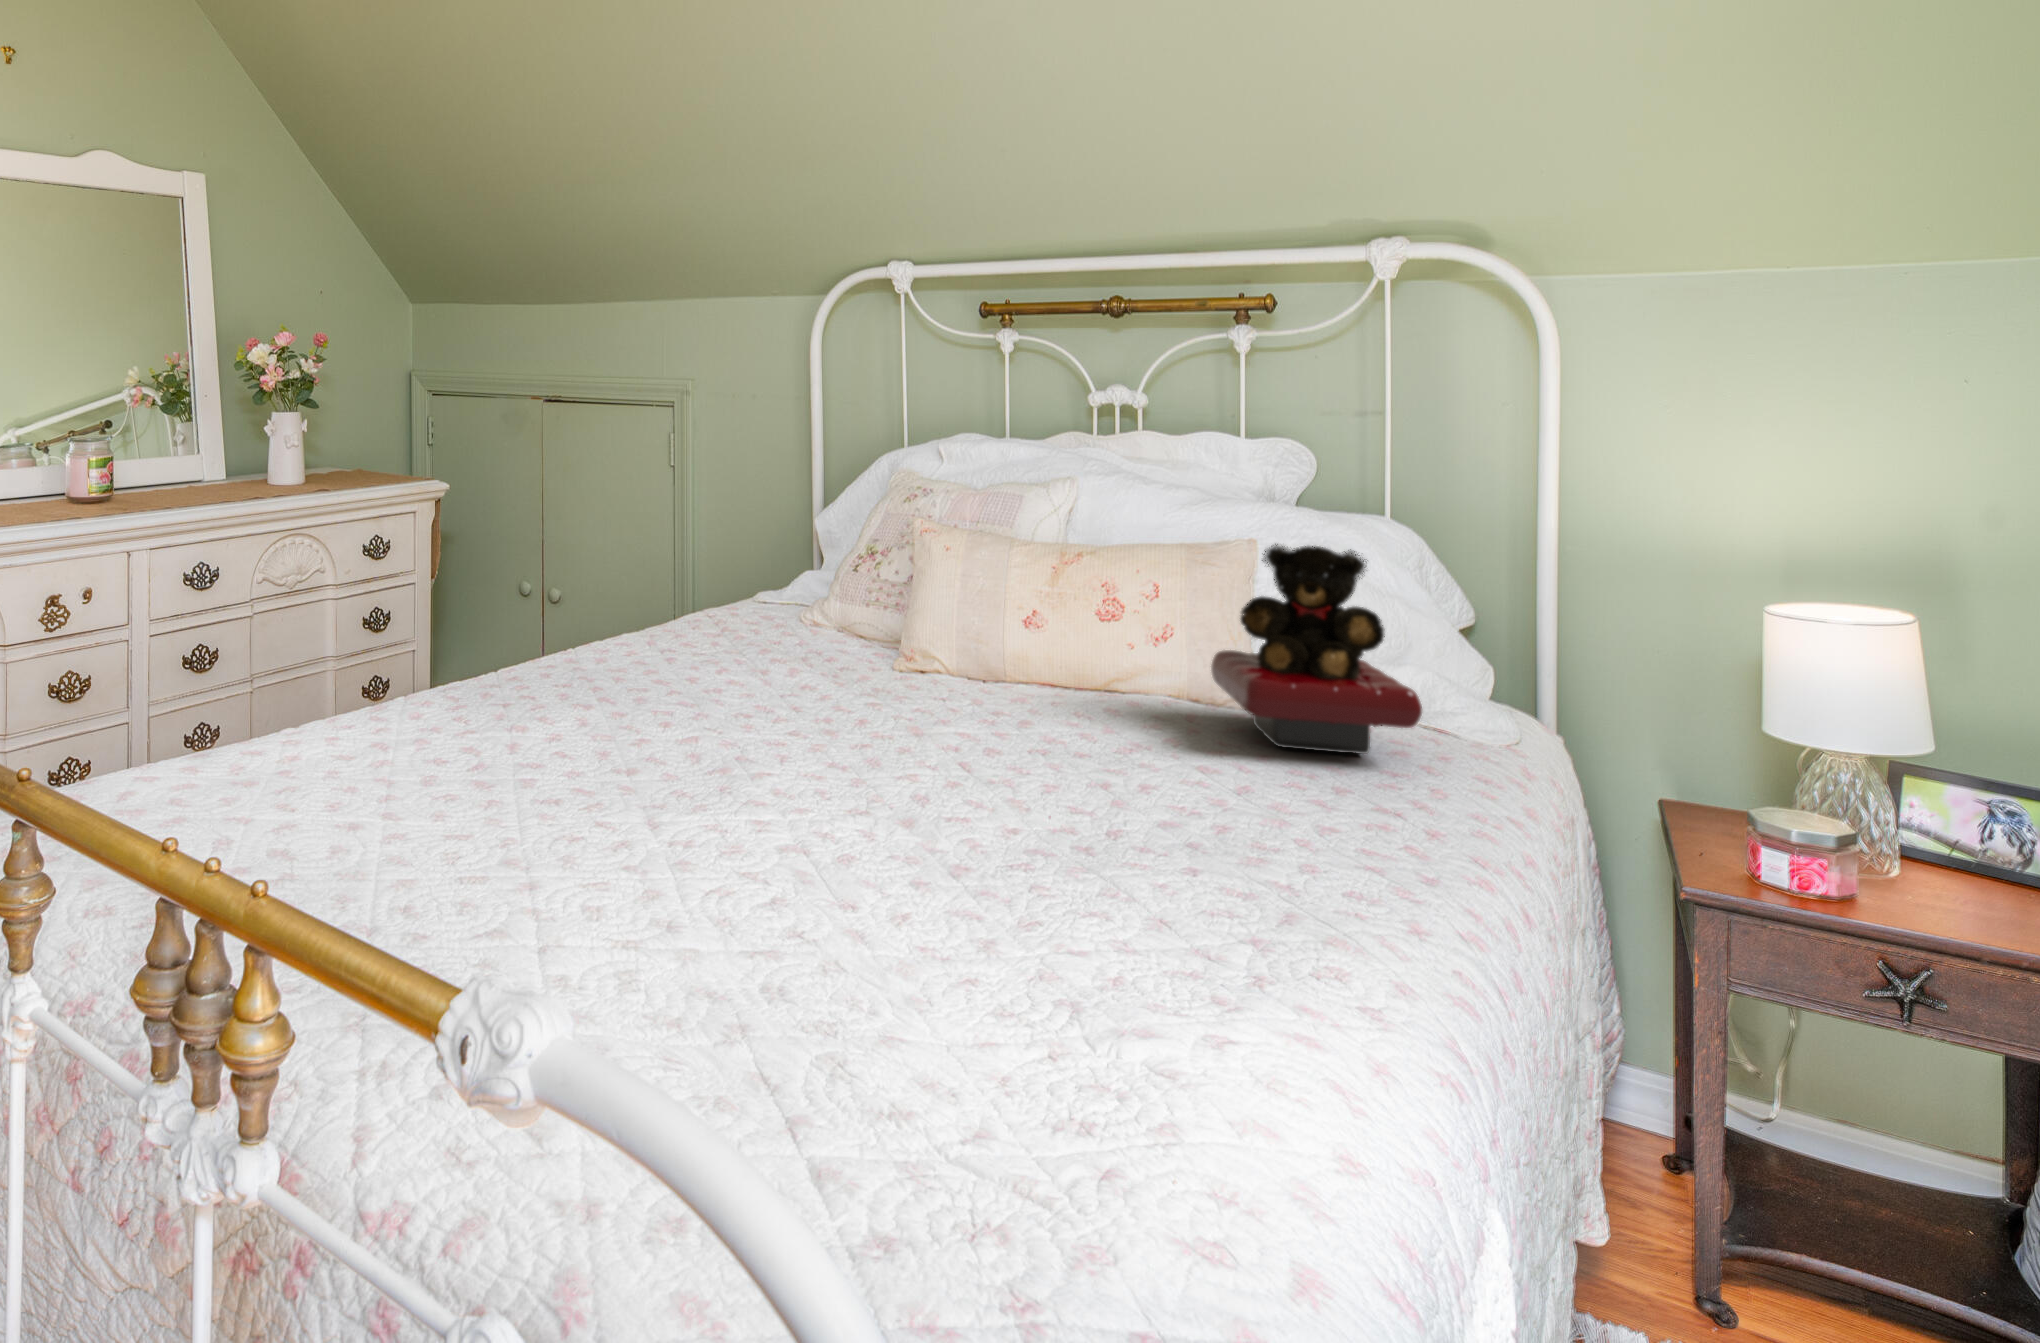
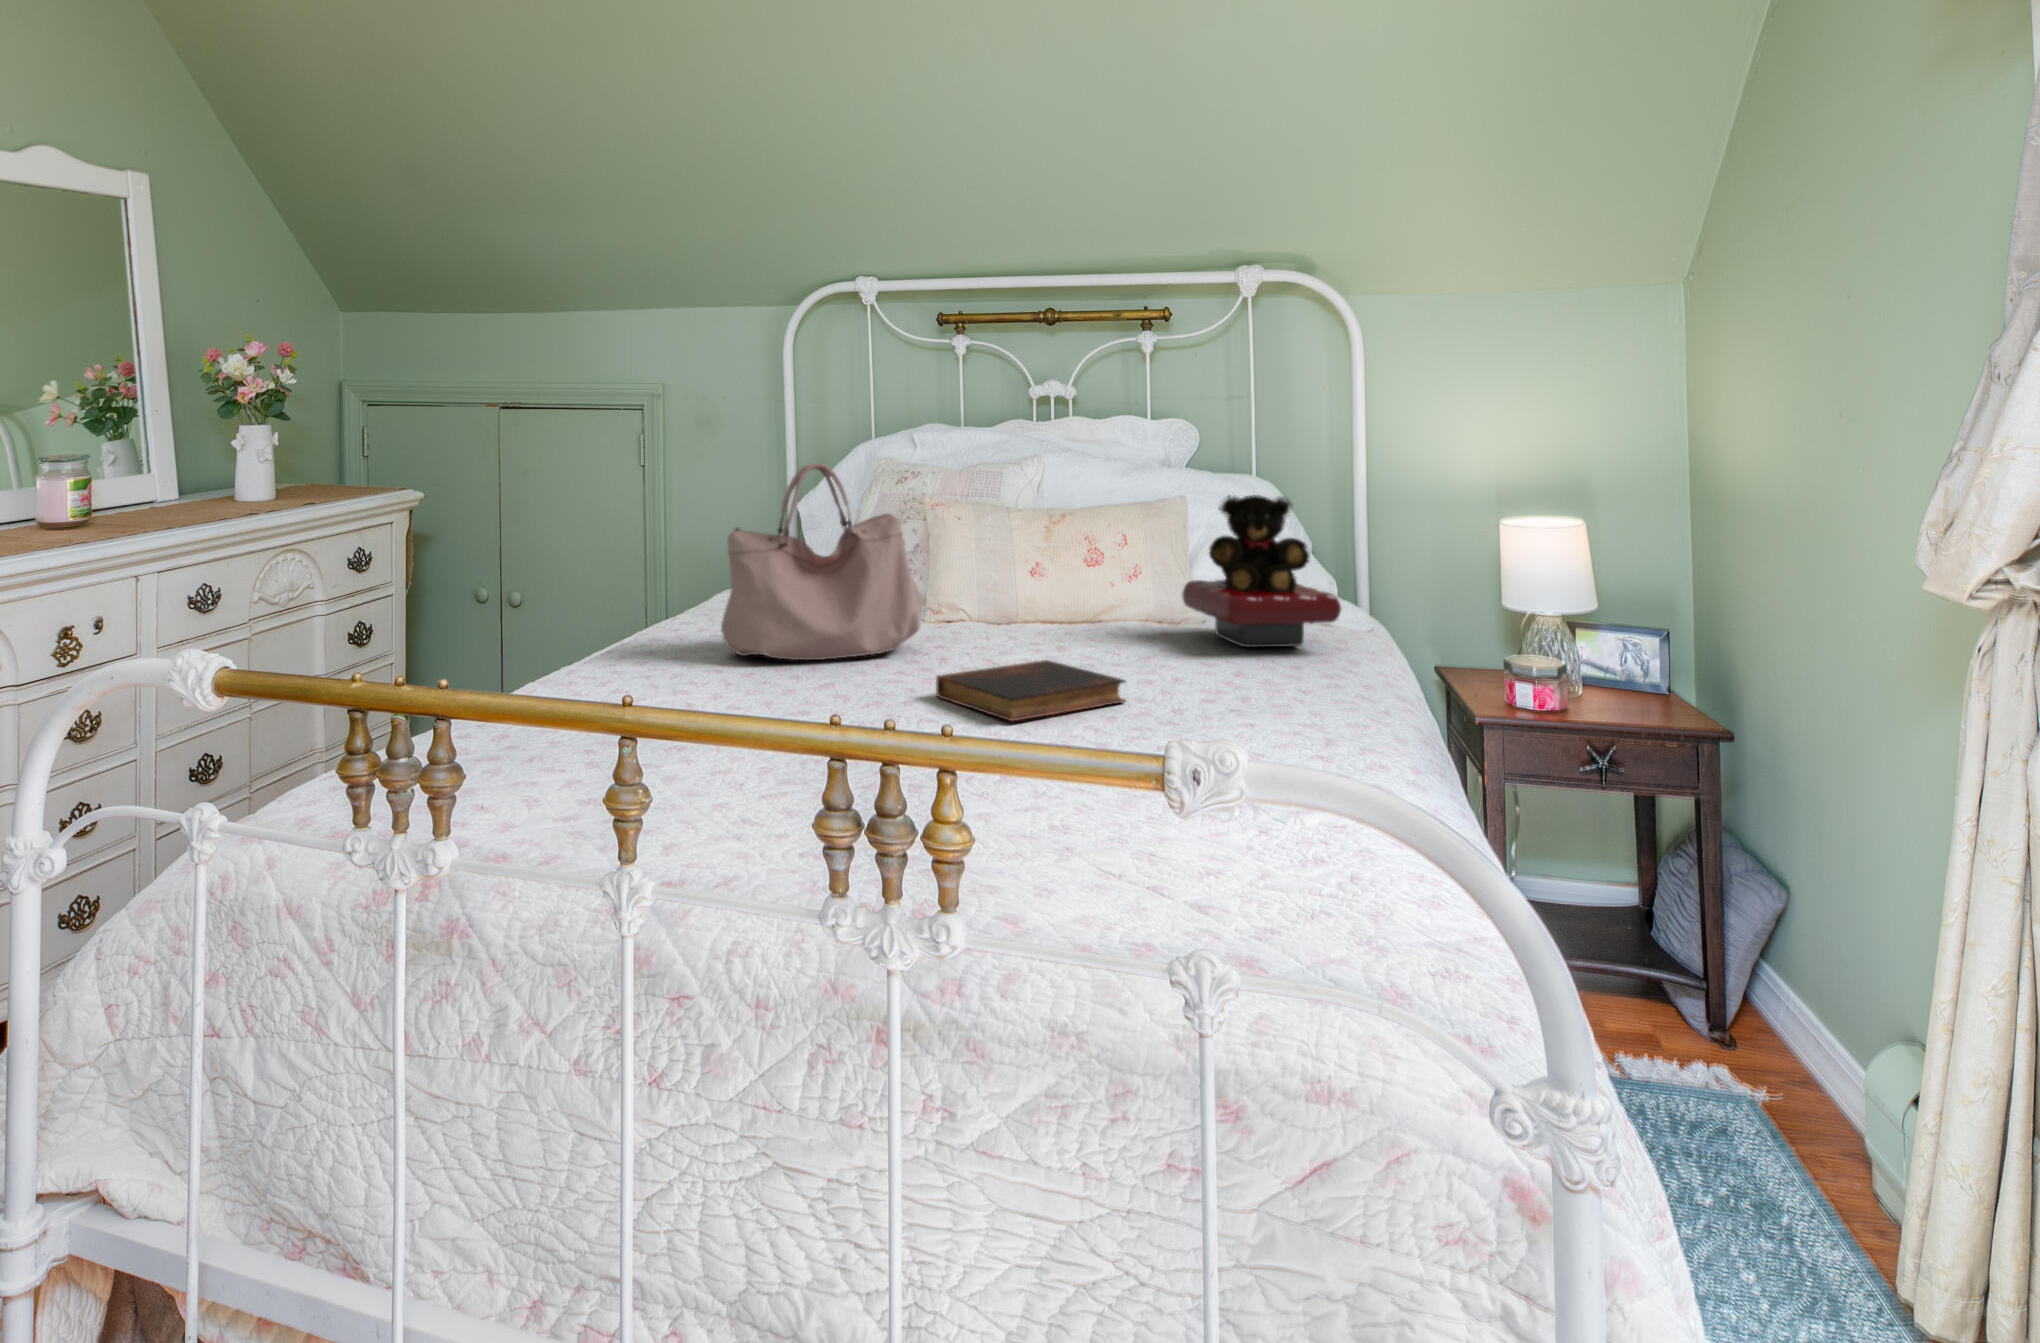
handbag: none [611,477,852,705] -> present [721,463,922,660]
book: none [802,737,1038,816] -> present [936,660,1125,721]

